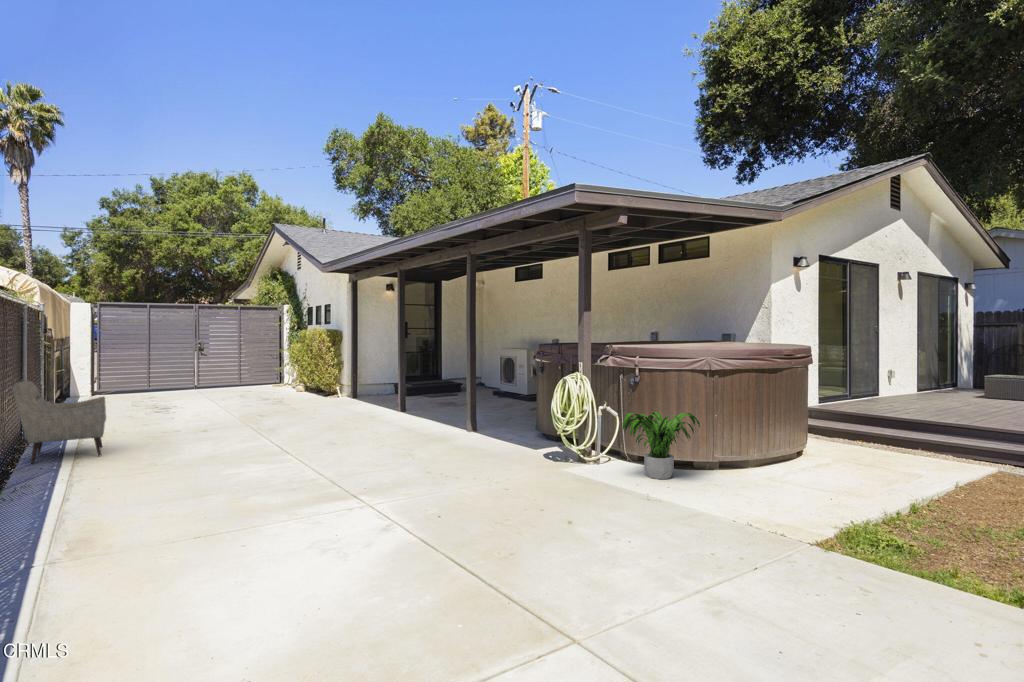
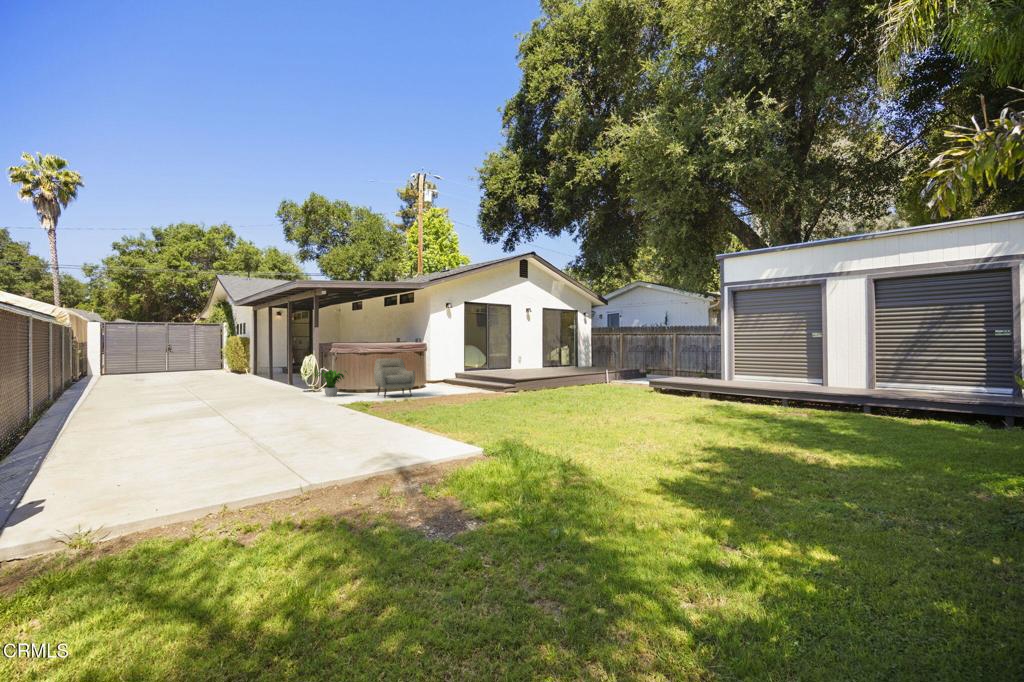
chair: present [12,381,106,463] -> present [374,358,415,398]

